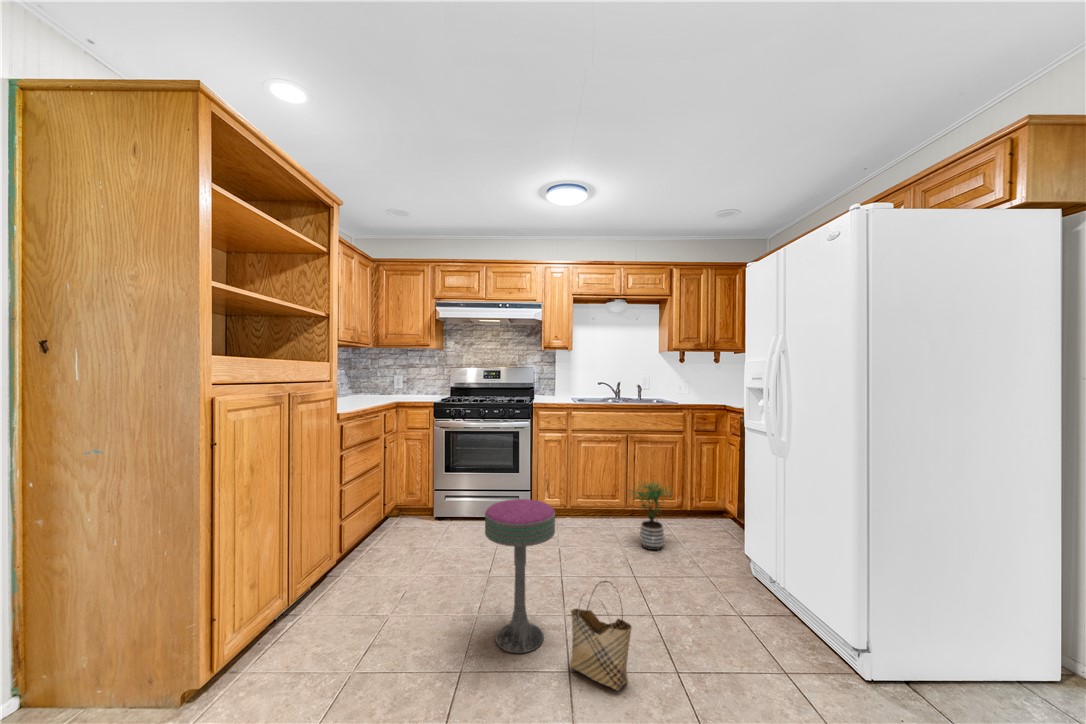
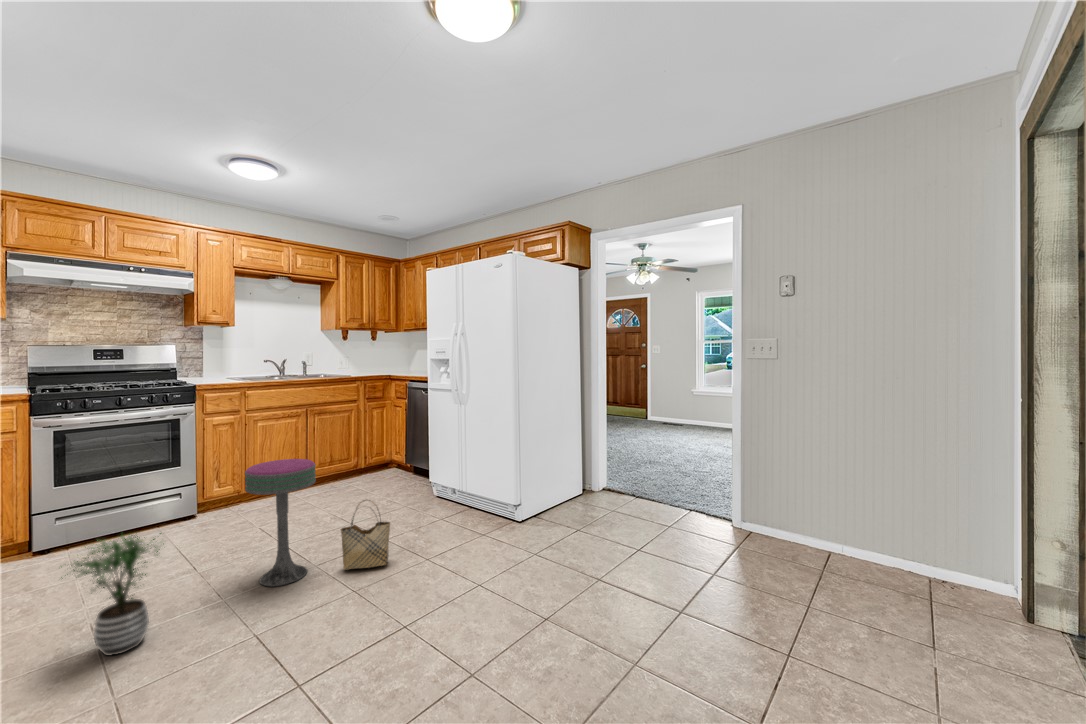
potted plant: present [629,482,670,550] -> present [61,533,164,655]

